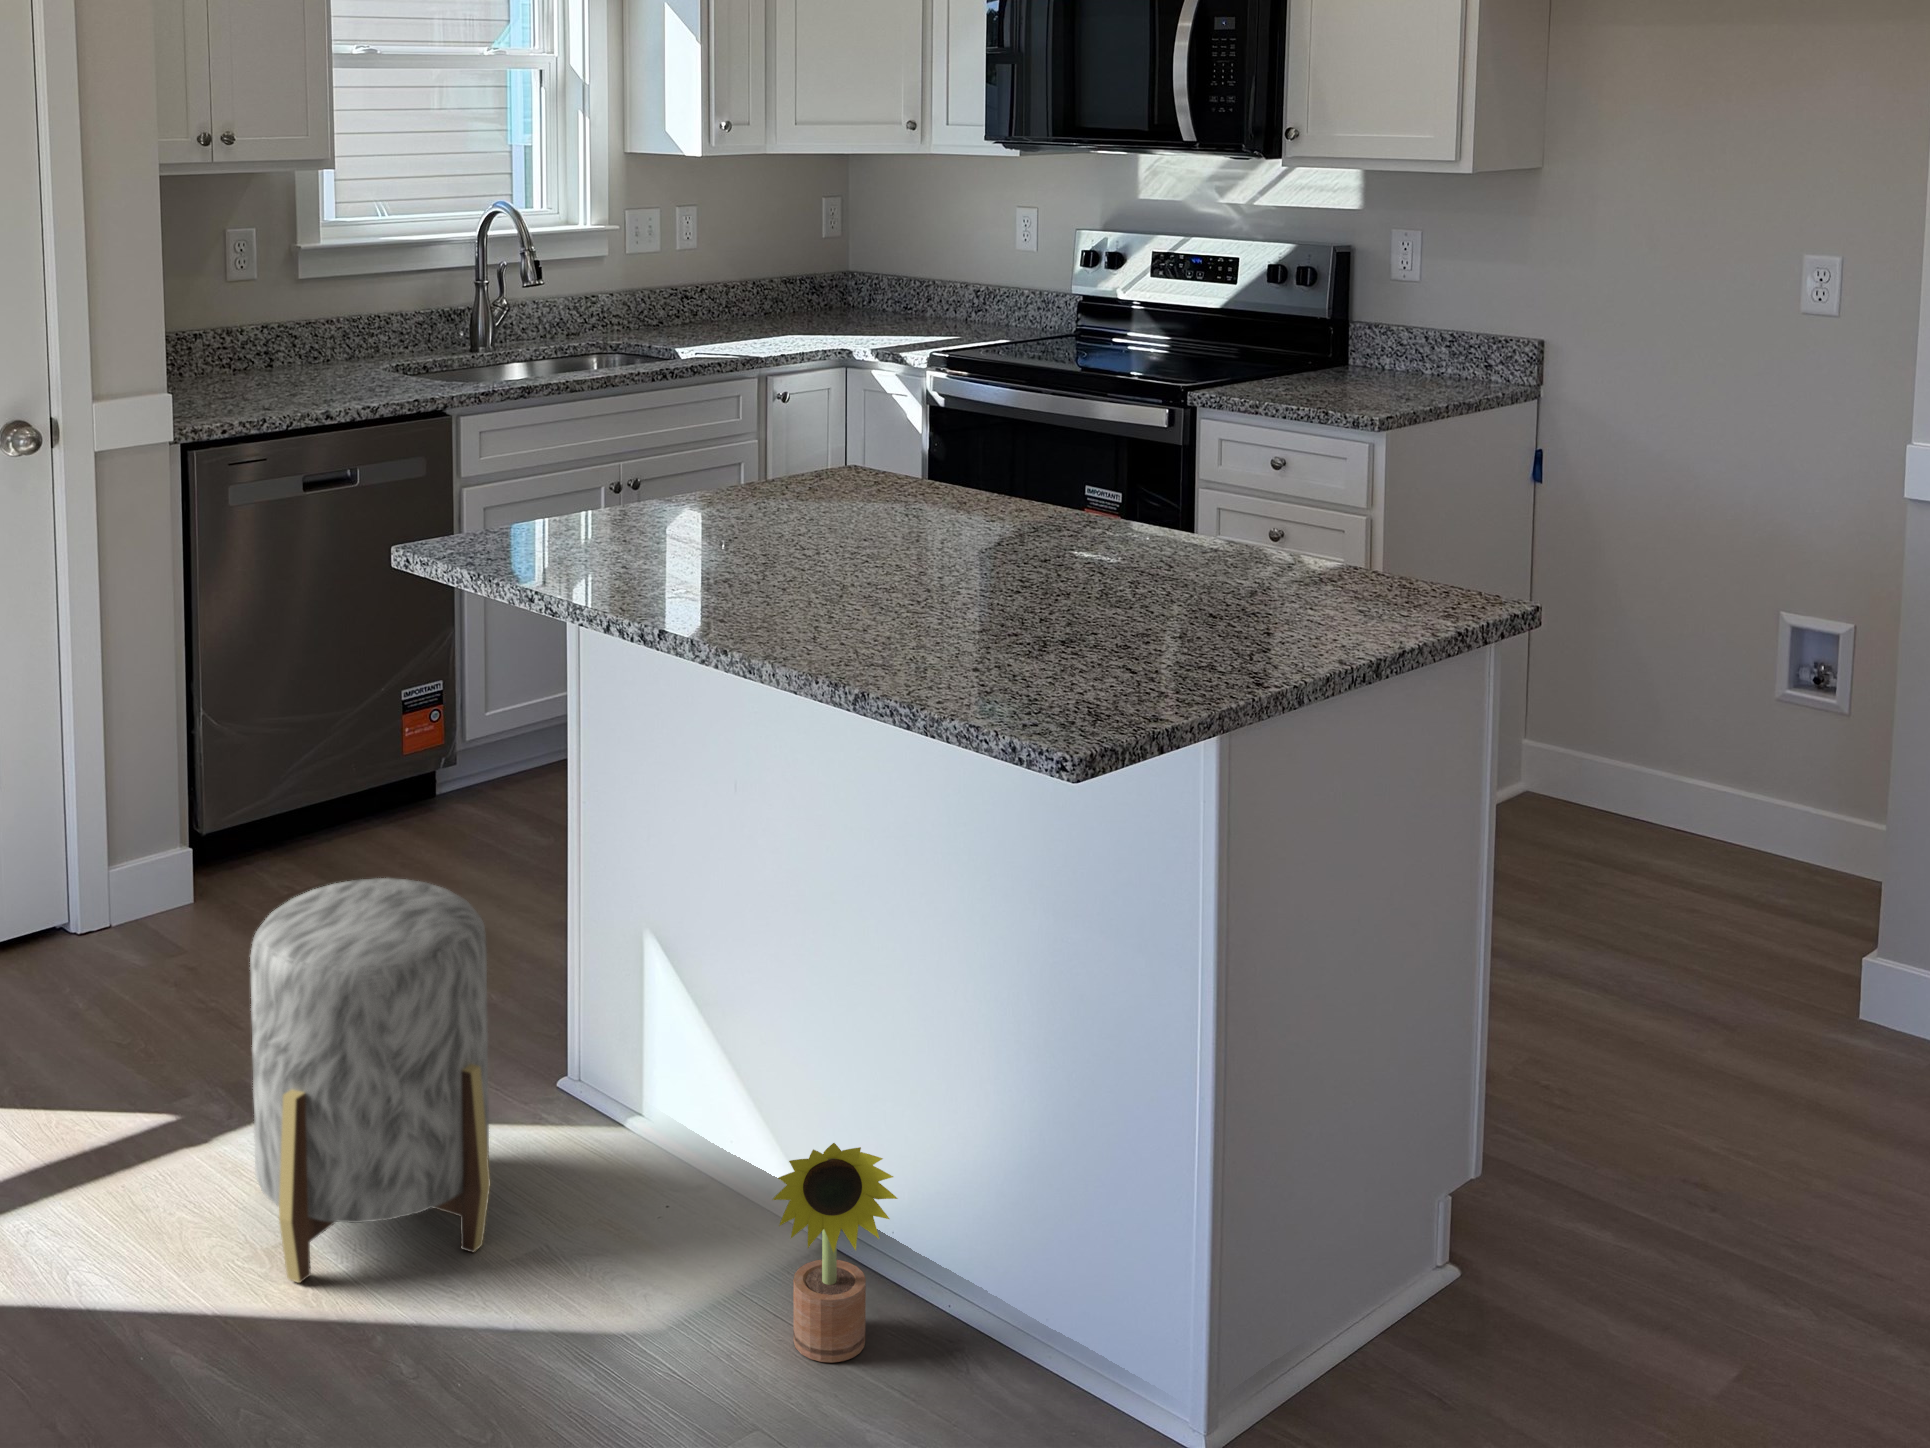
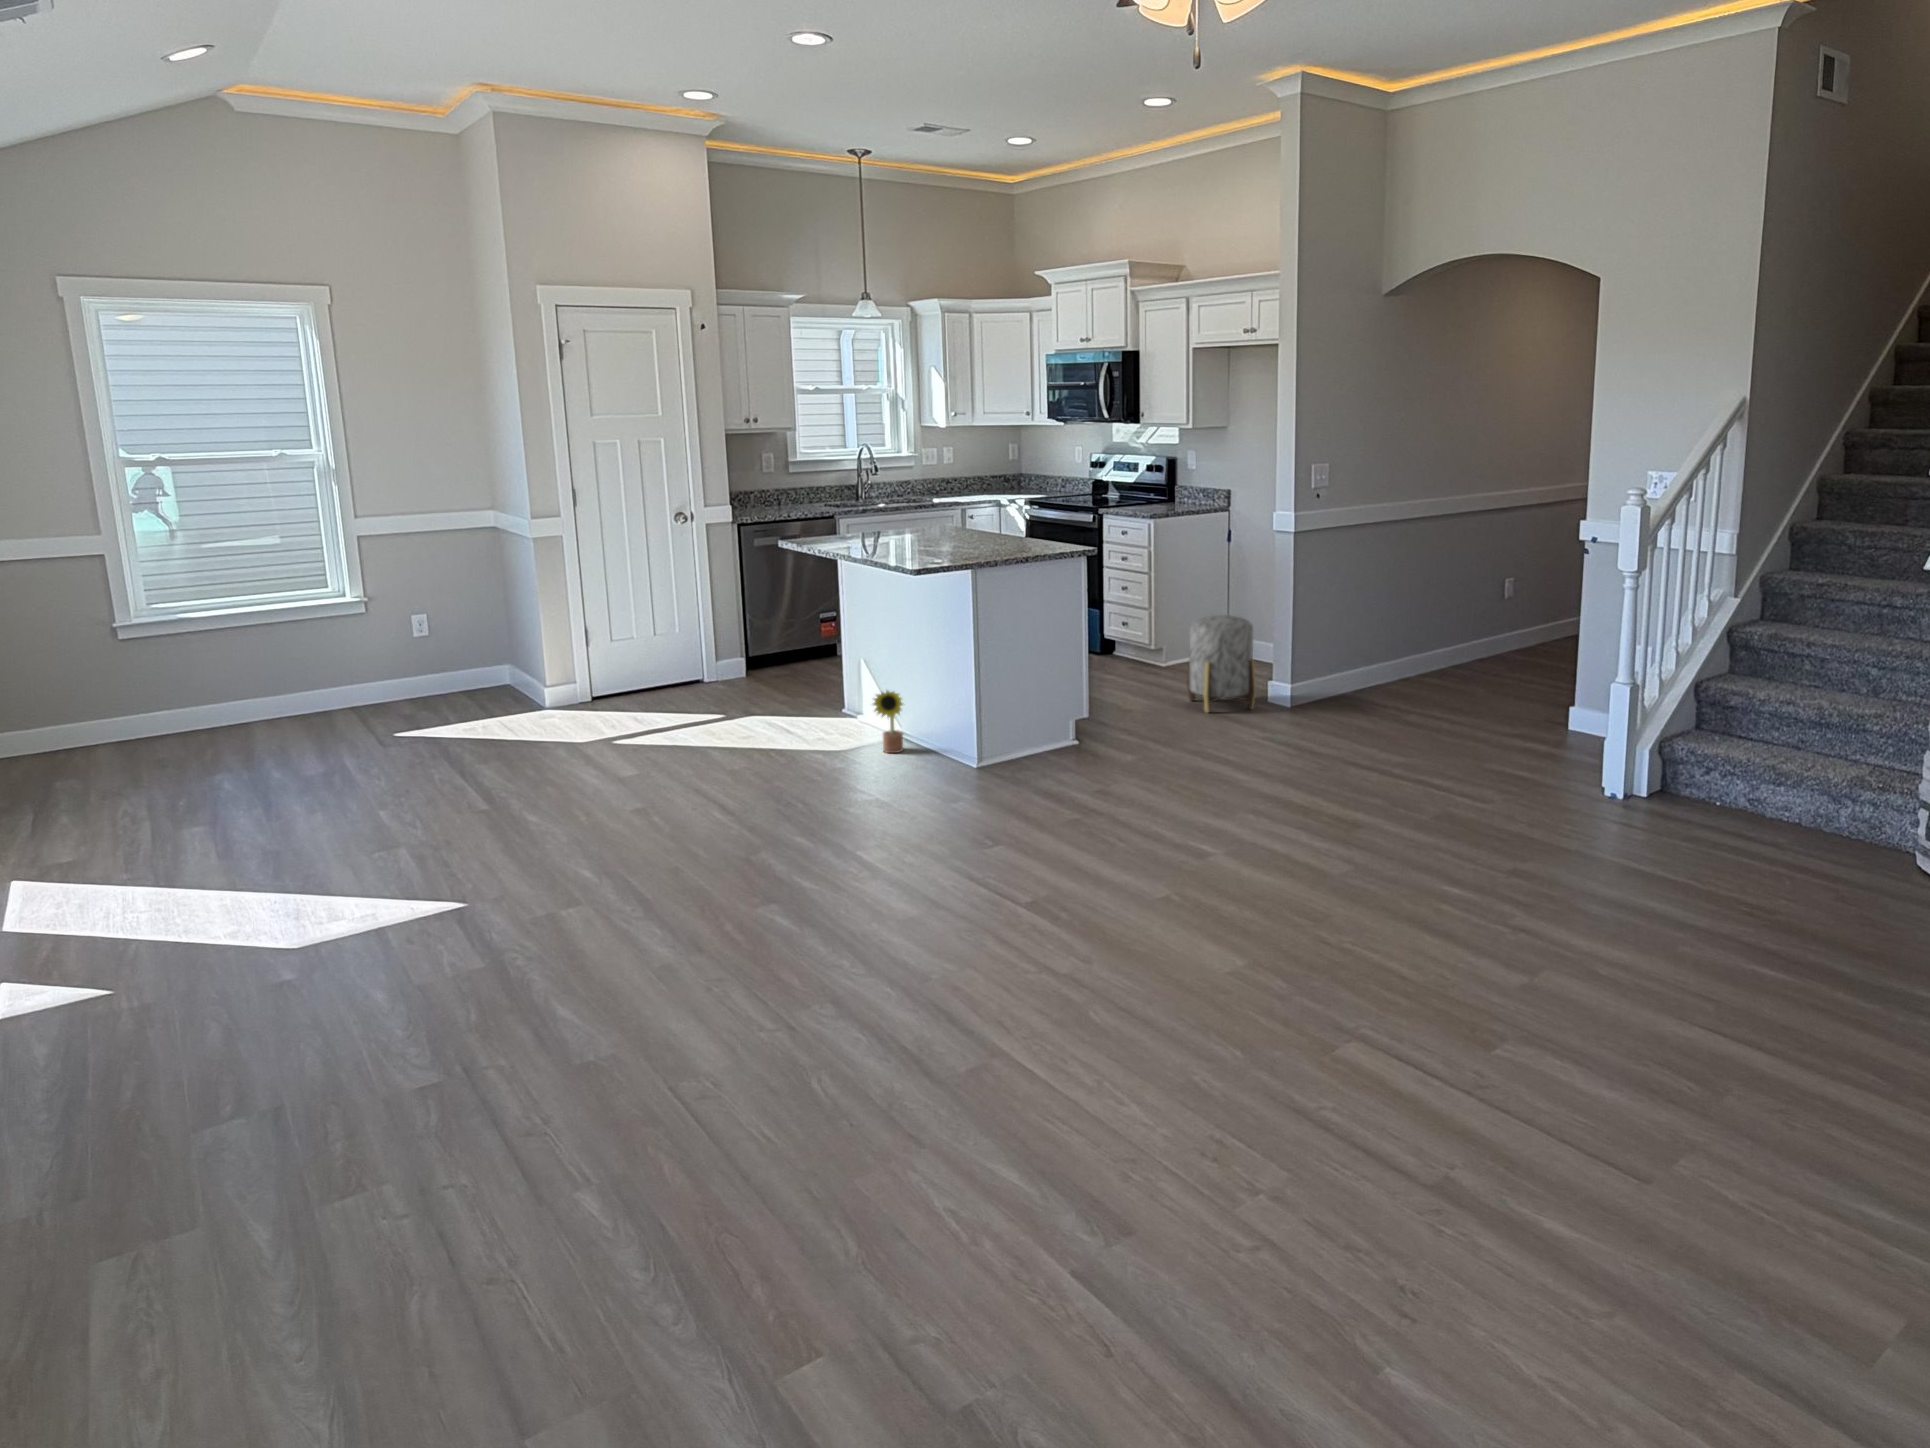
stool: present [250,878,490,1283] -> present [1187,615,1256,713]

